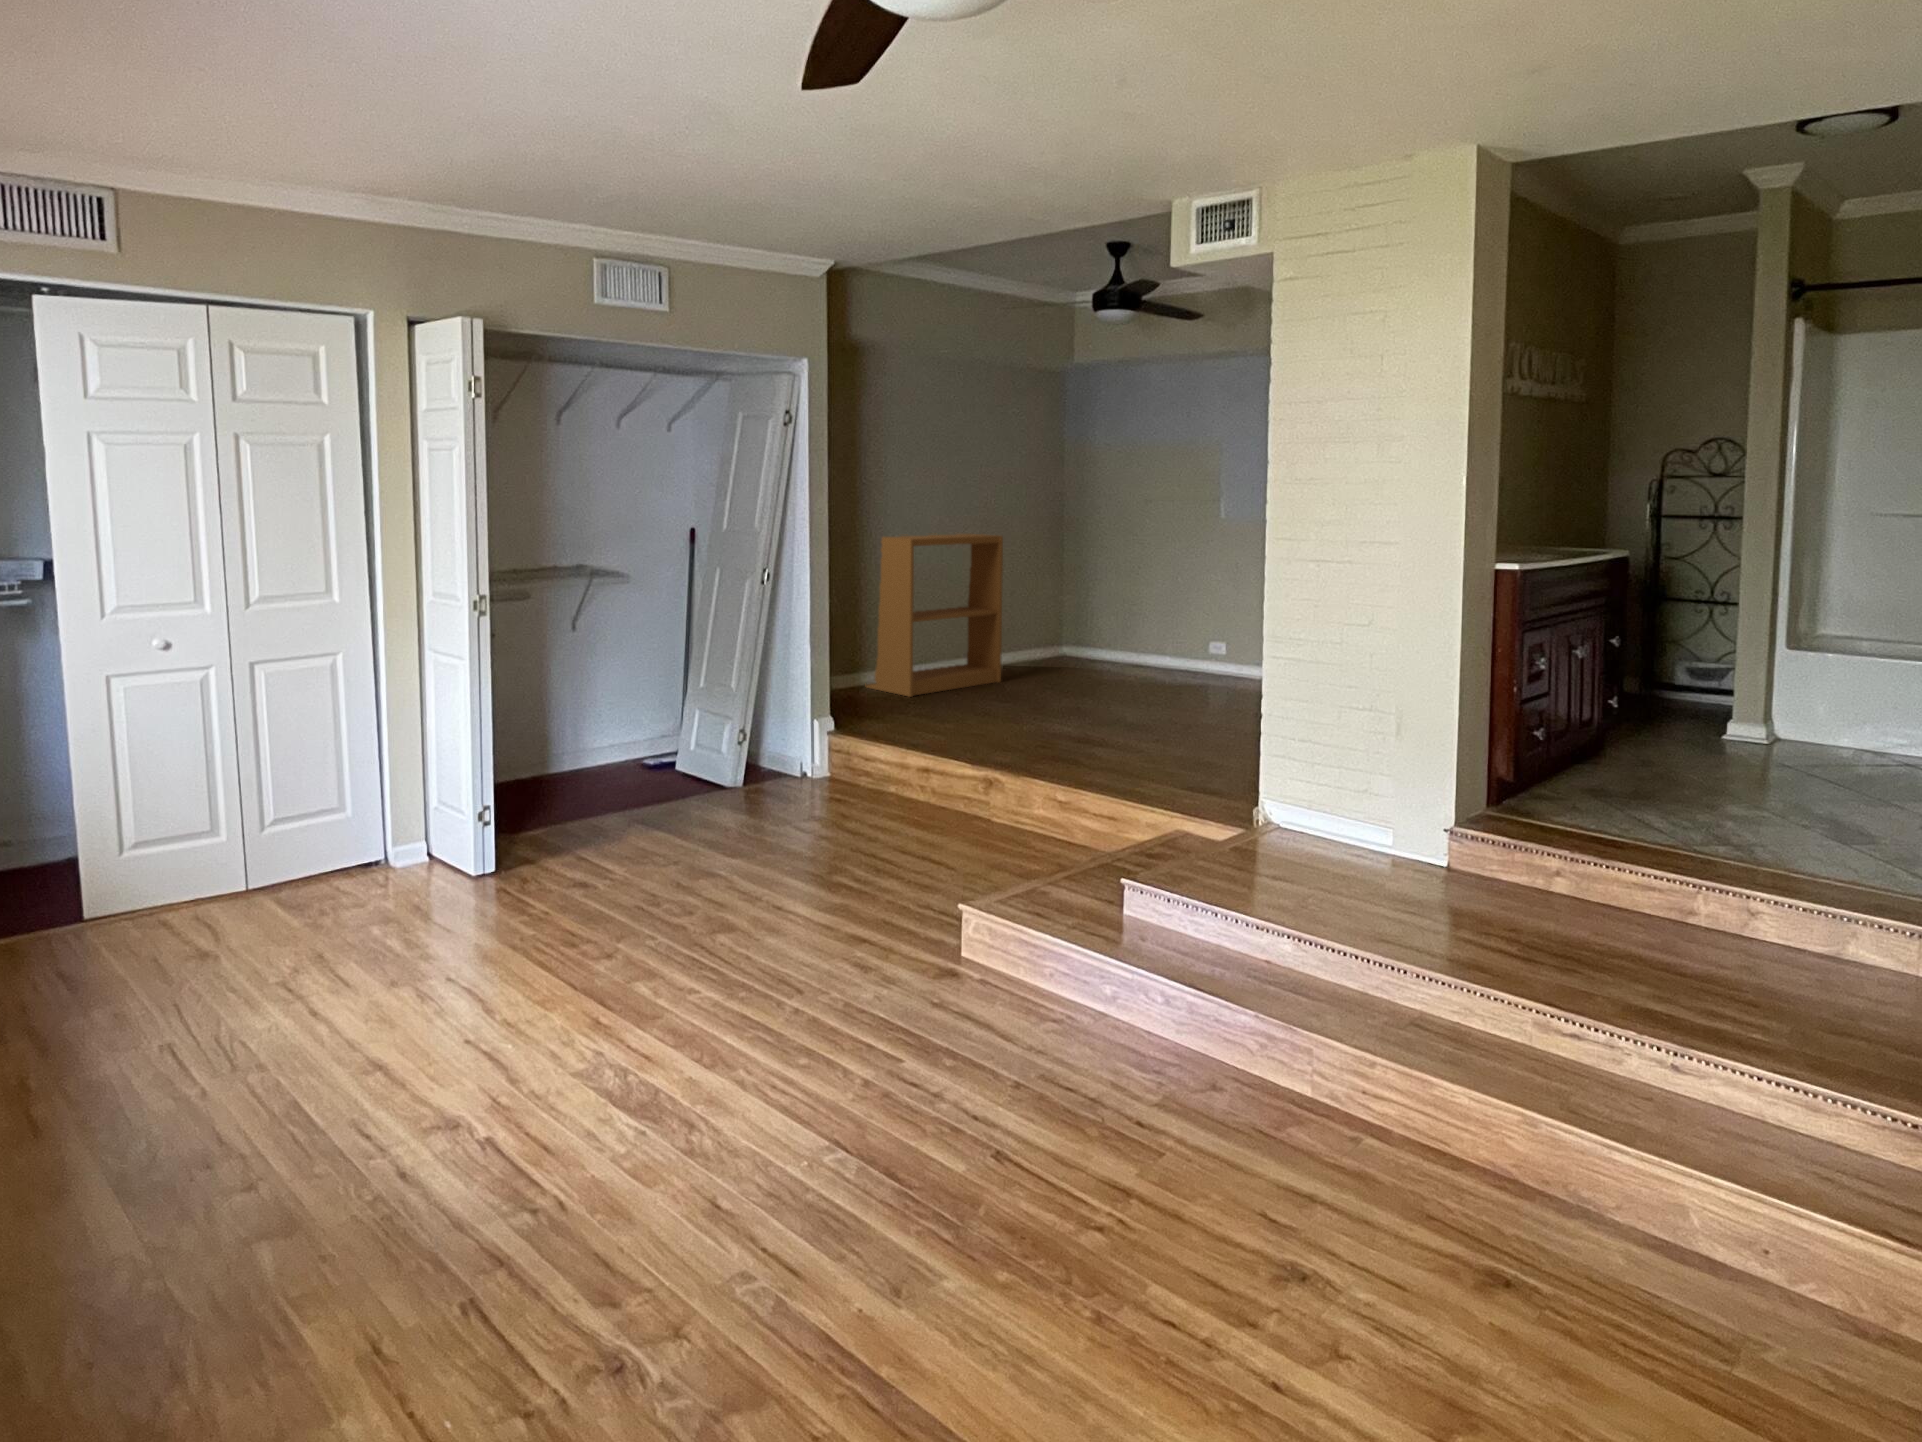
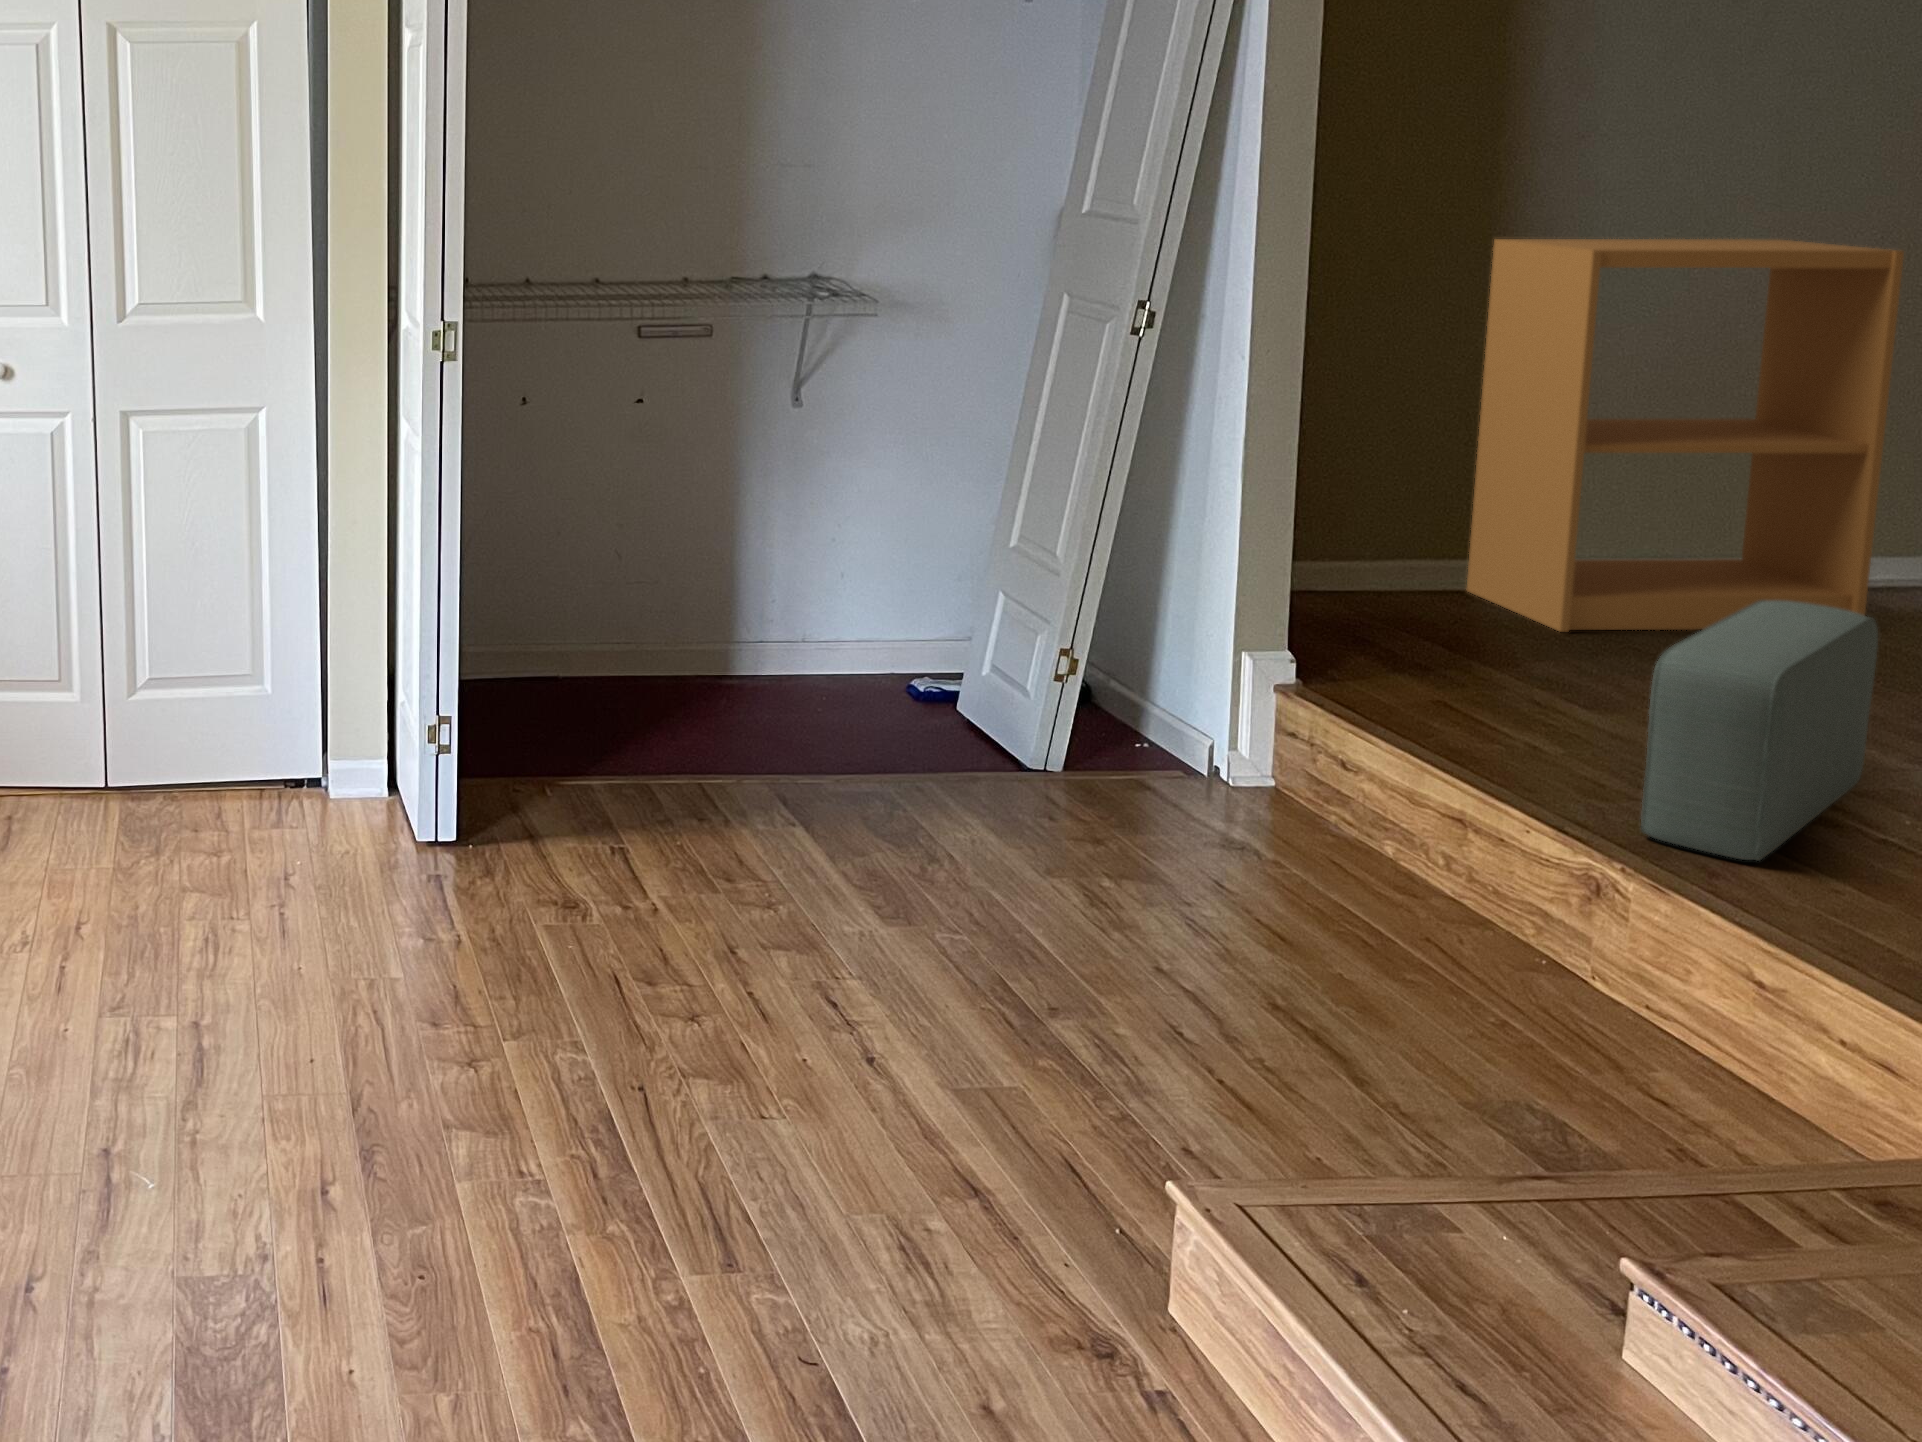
pouf: none [986,666,1037,757] -> present [1641,600,1878,861]

